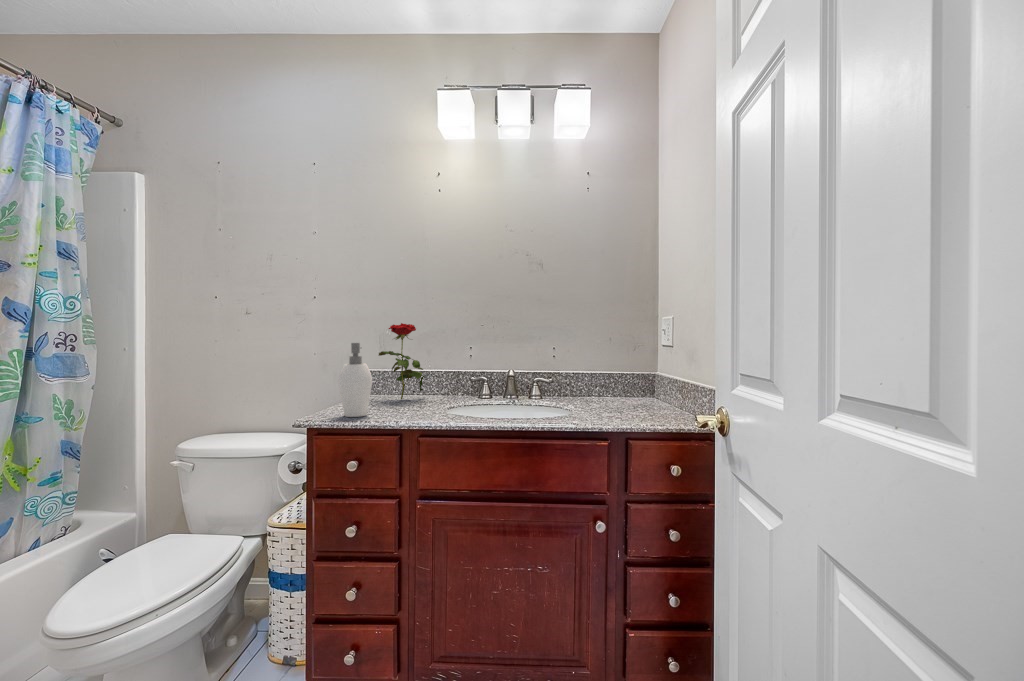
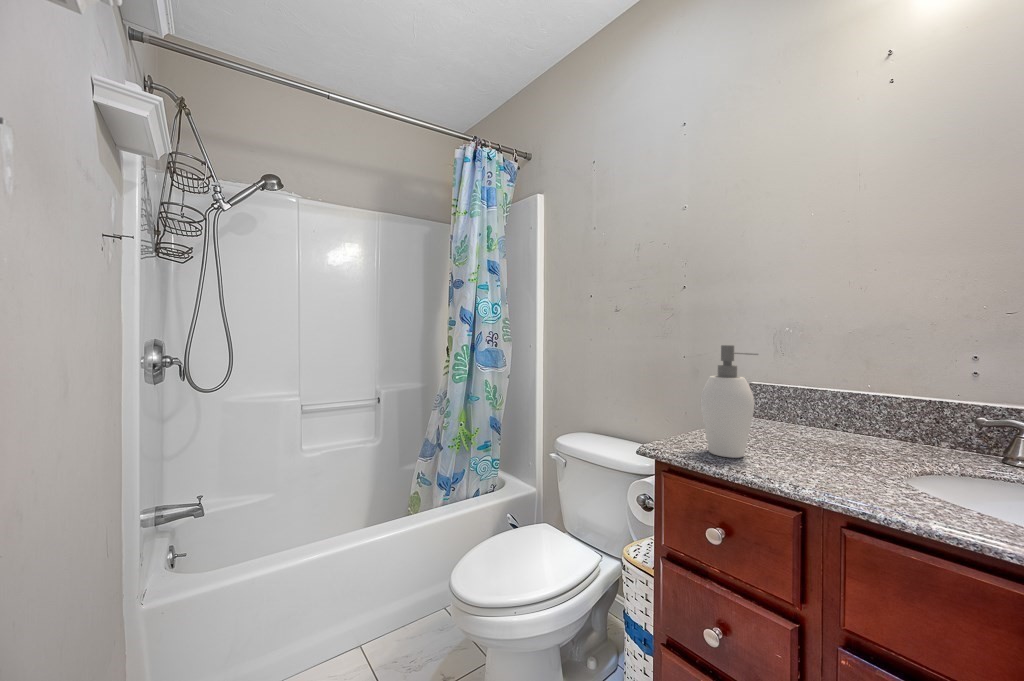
flower: present [379,323,424,399] -> none [774,315,857,432]

